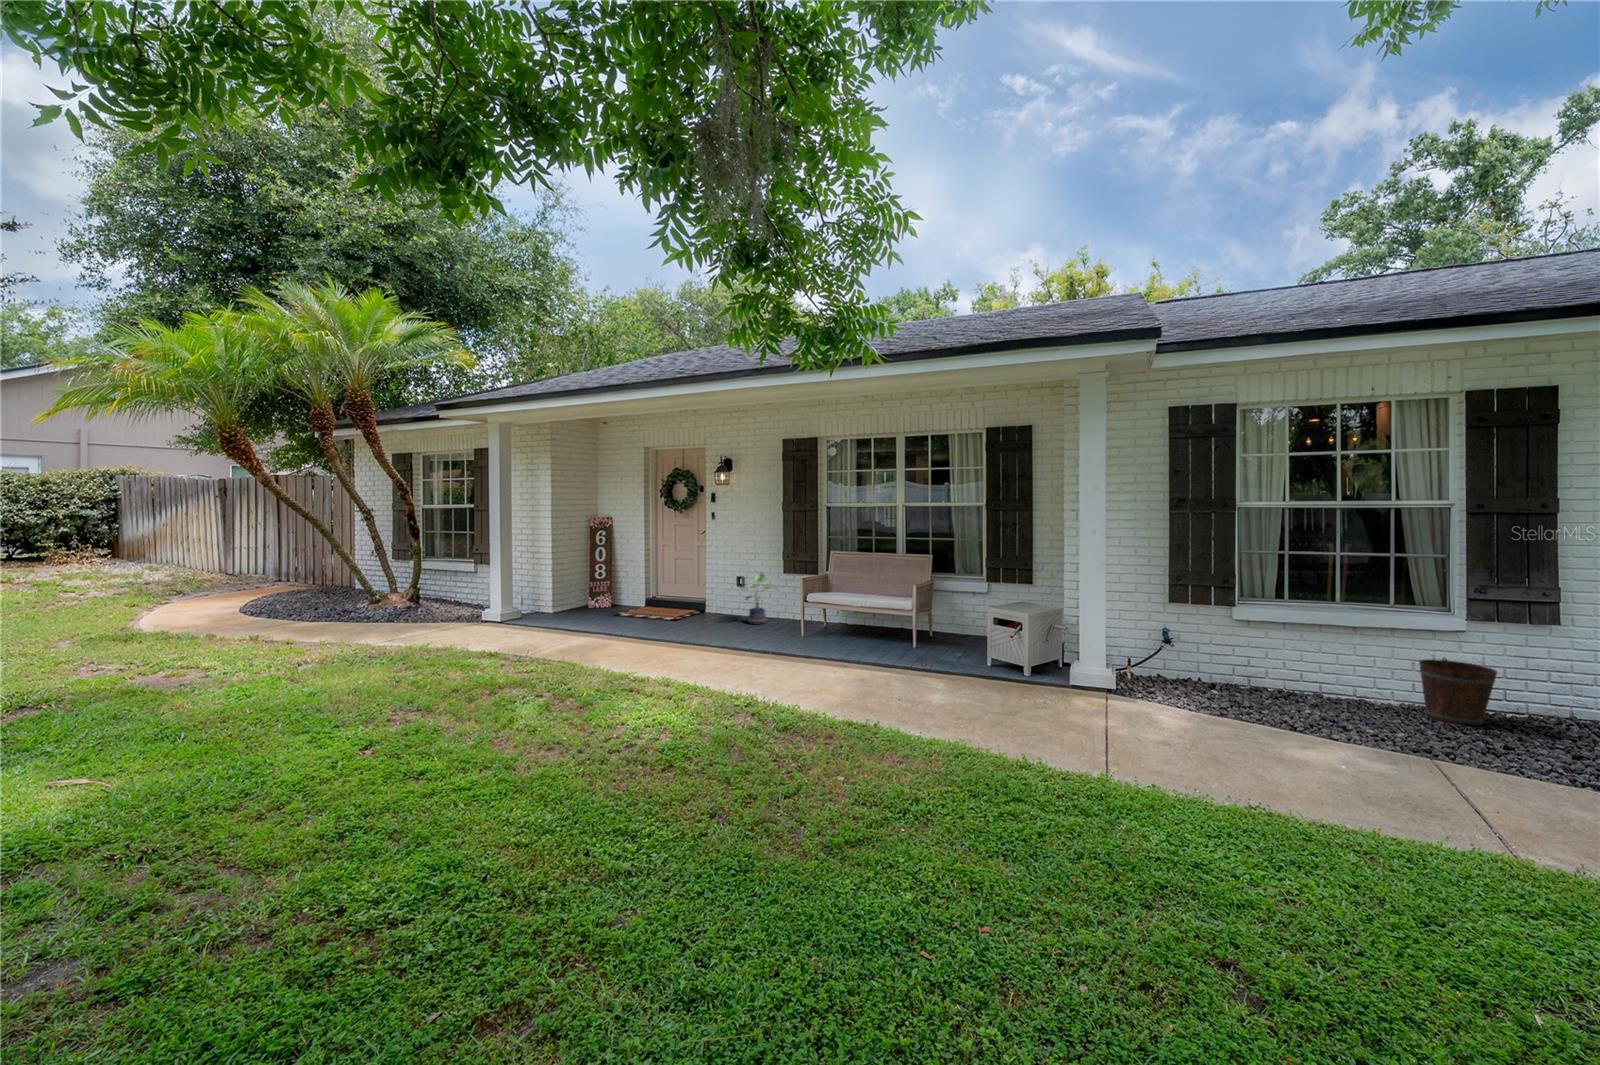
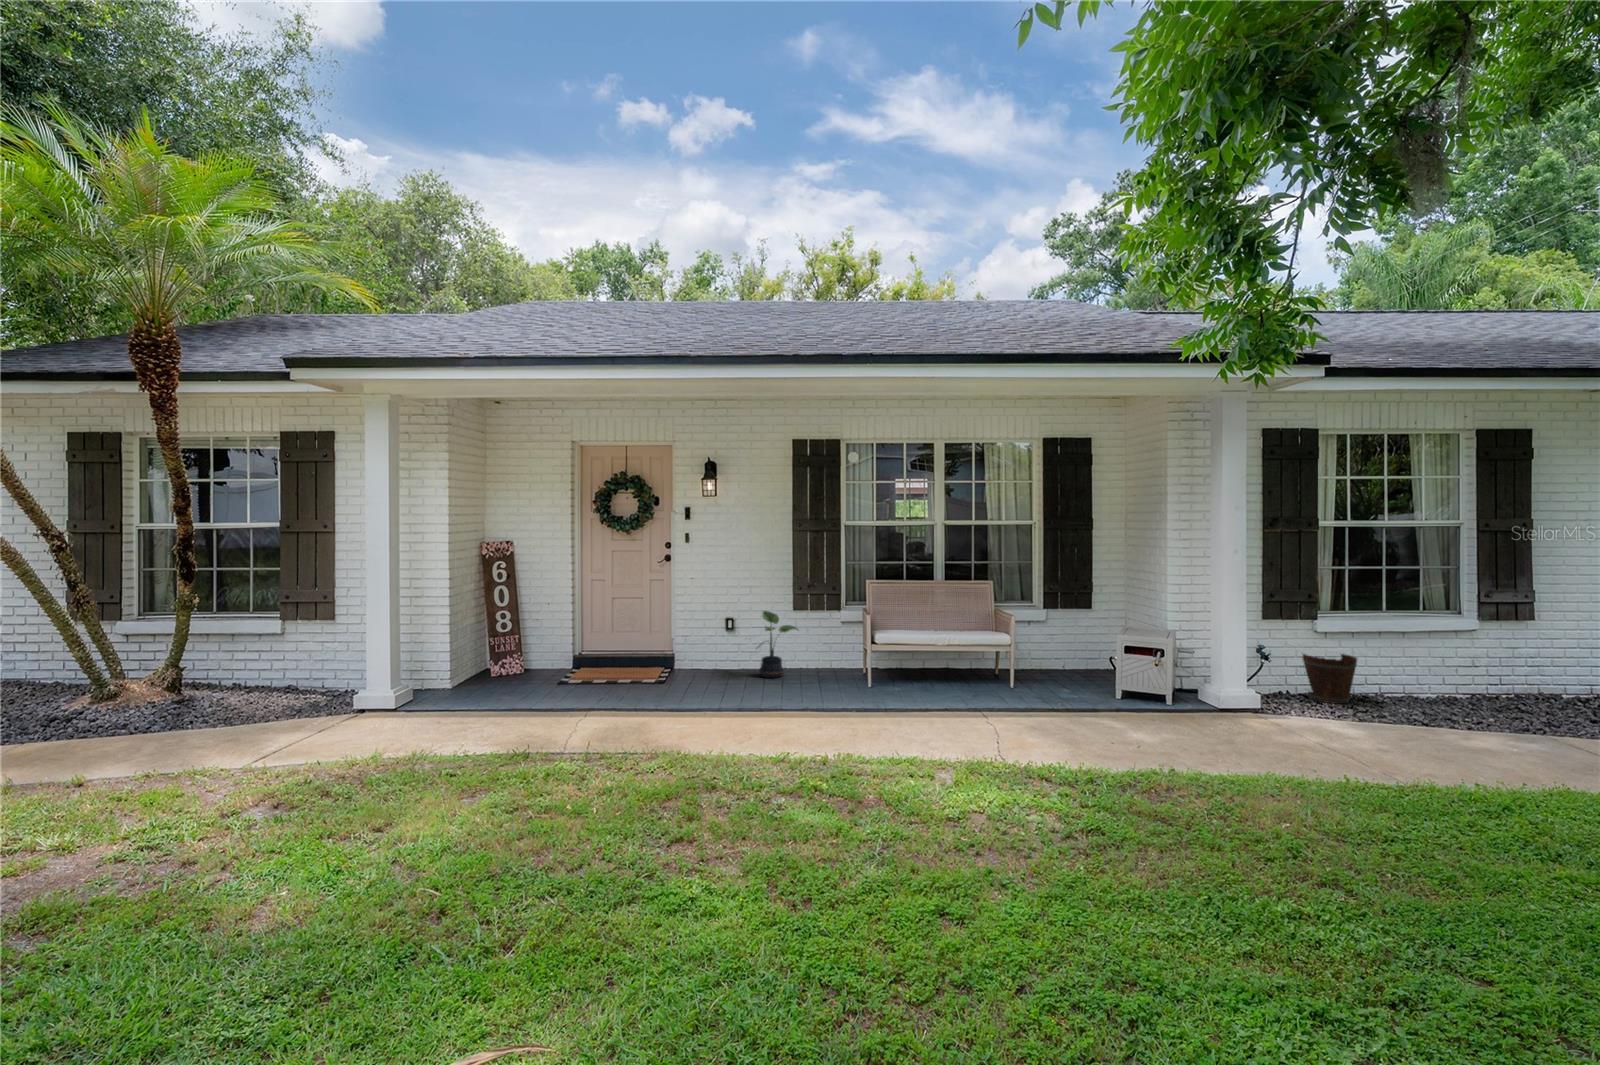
bucket: present [1419,658,1497,725] -> present [1303,654,1357,704]

